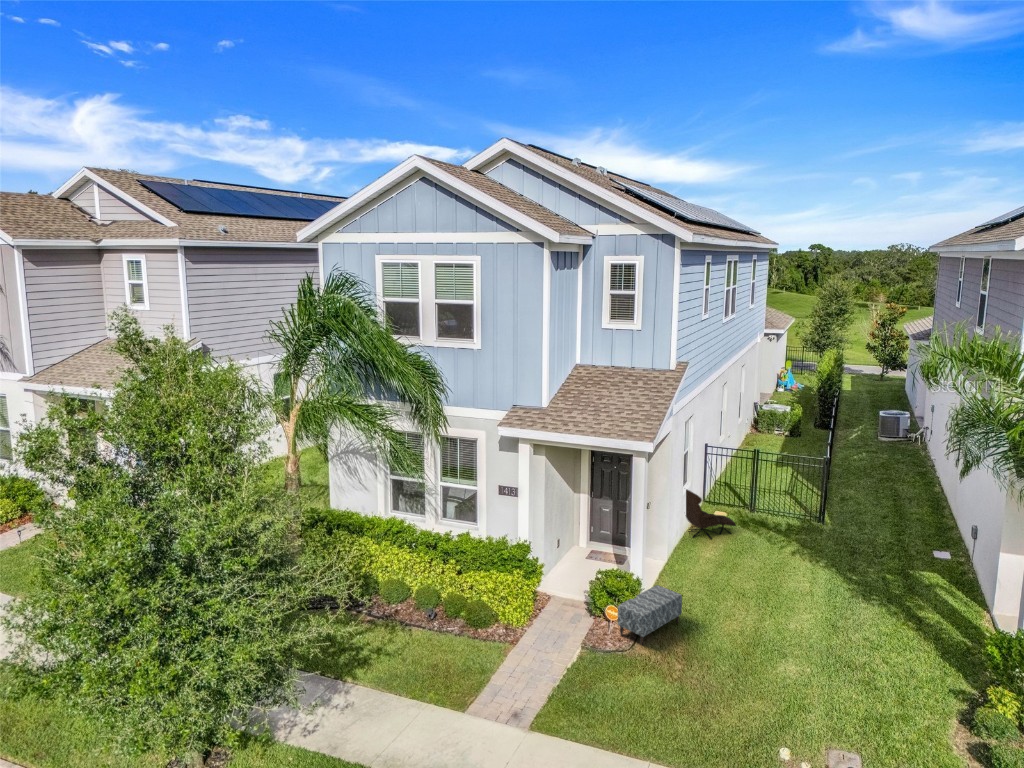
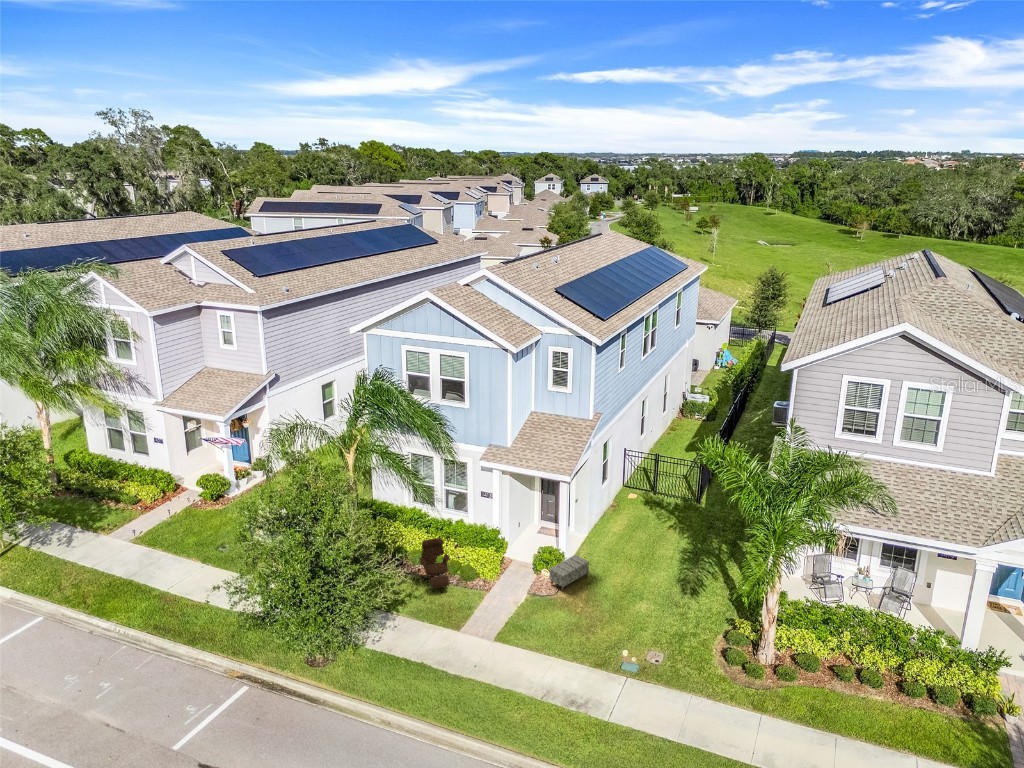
lounge chair: present [686,489,736,539] -> present [420,538,450,592]

